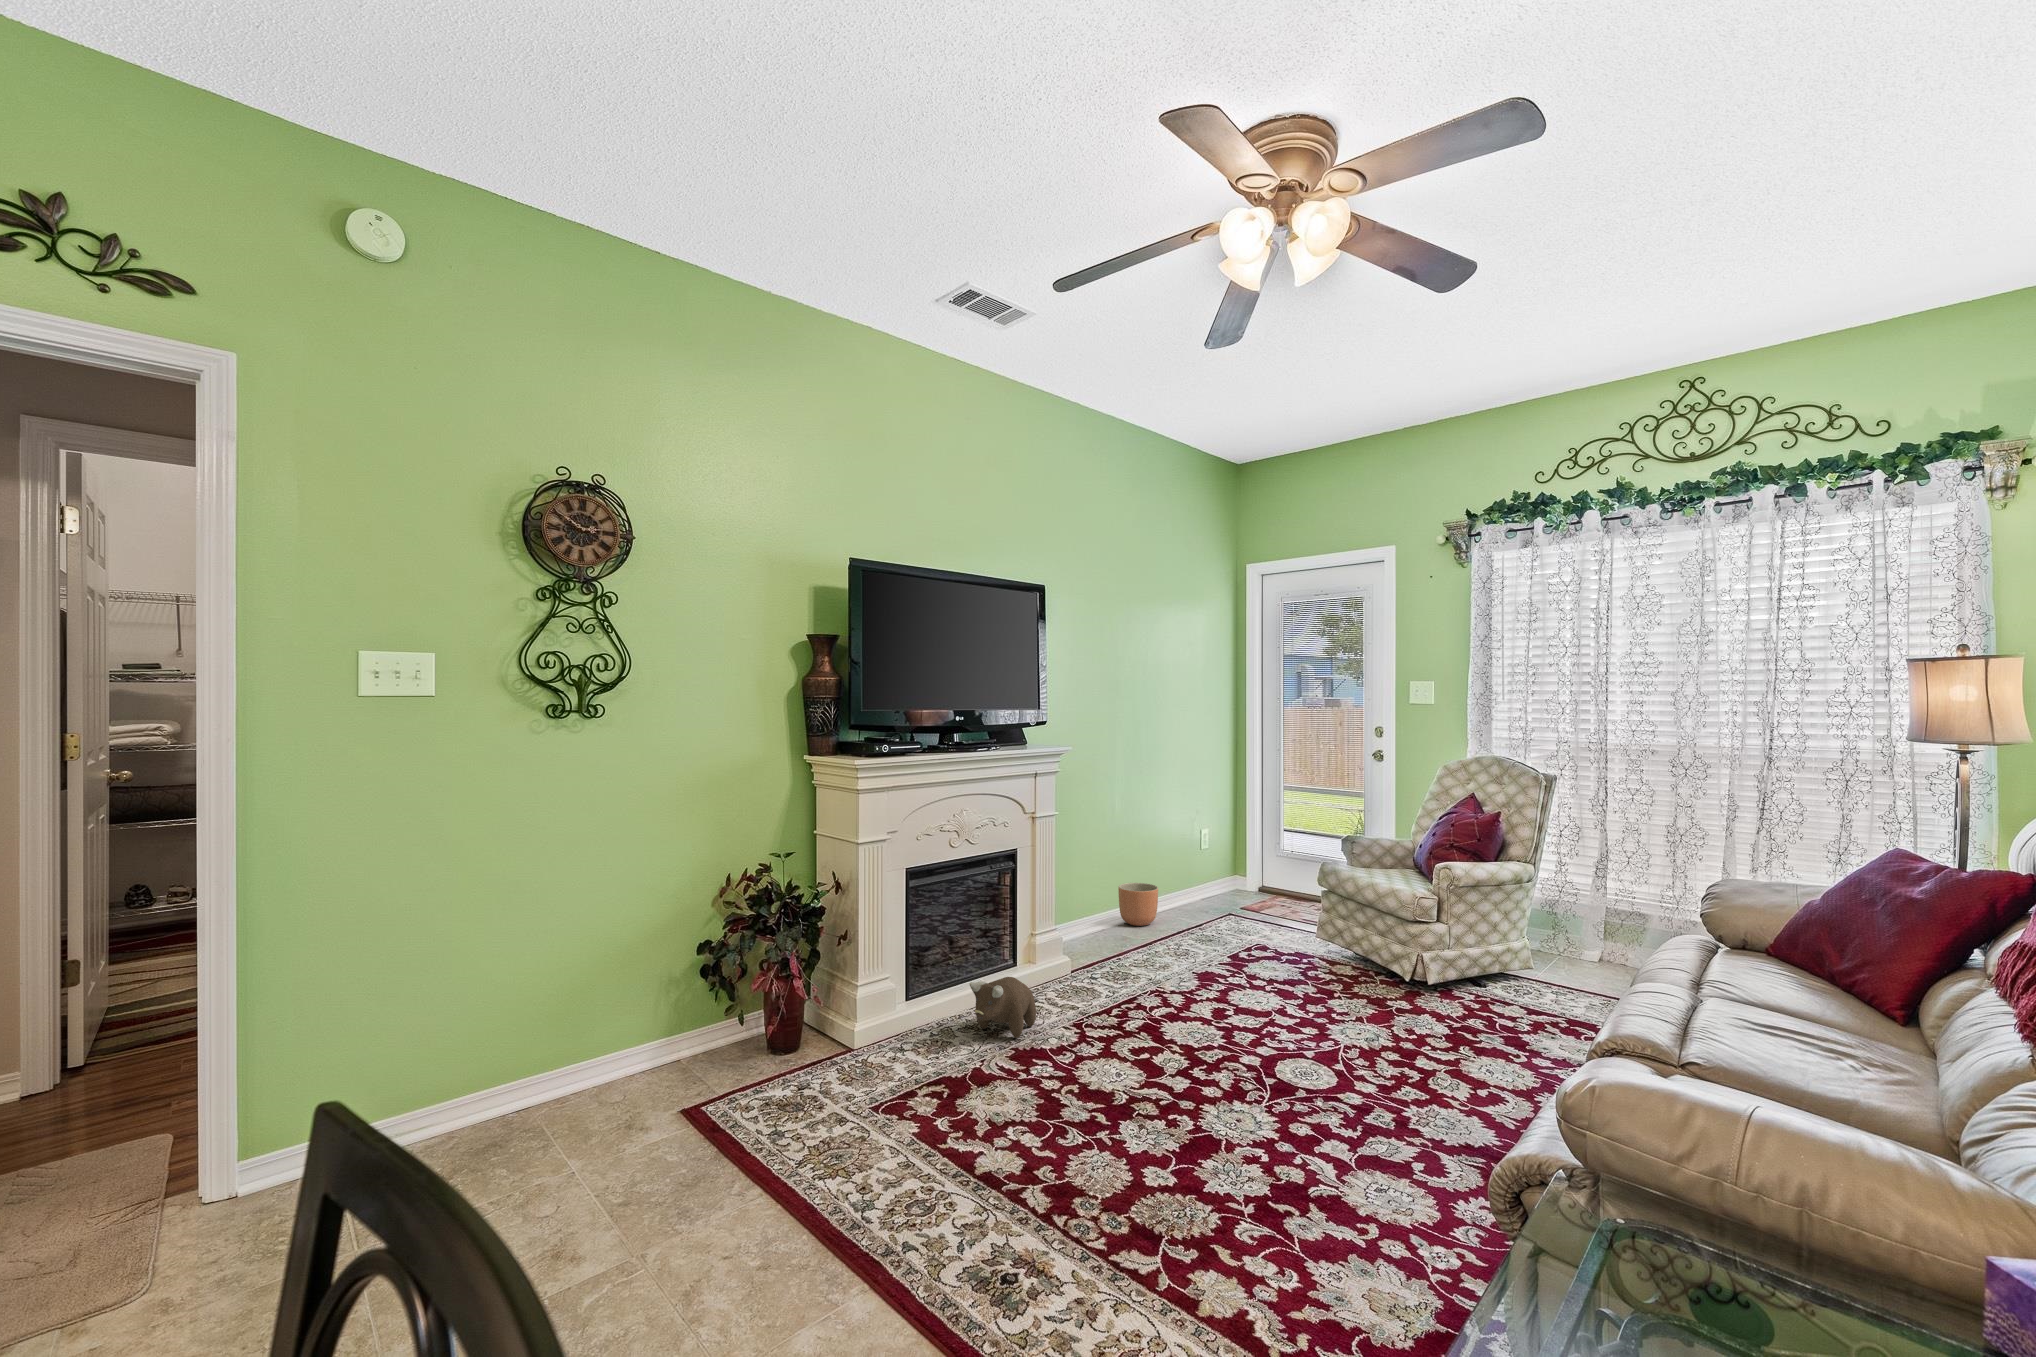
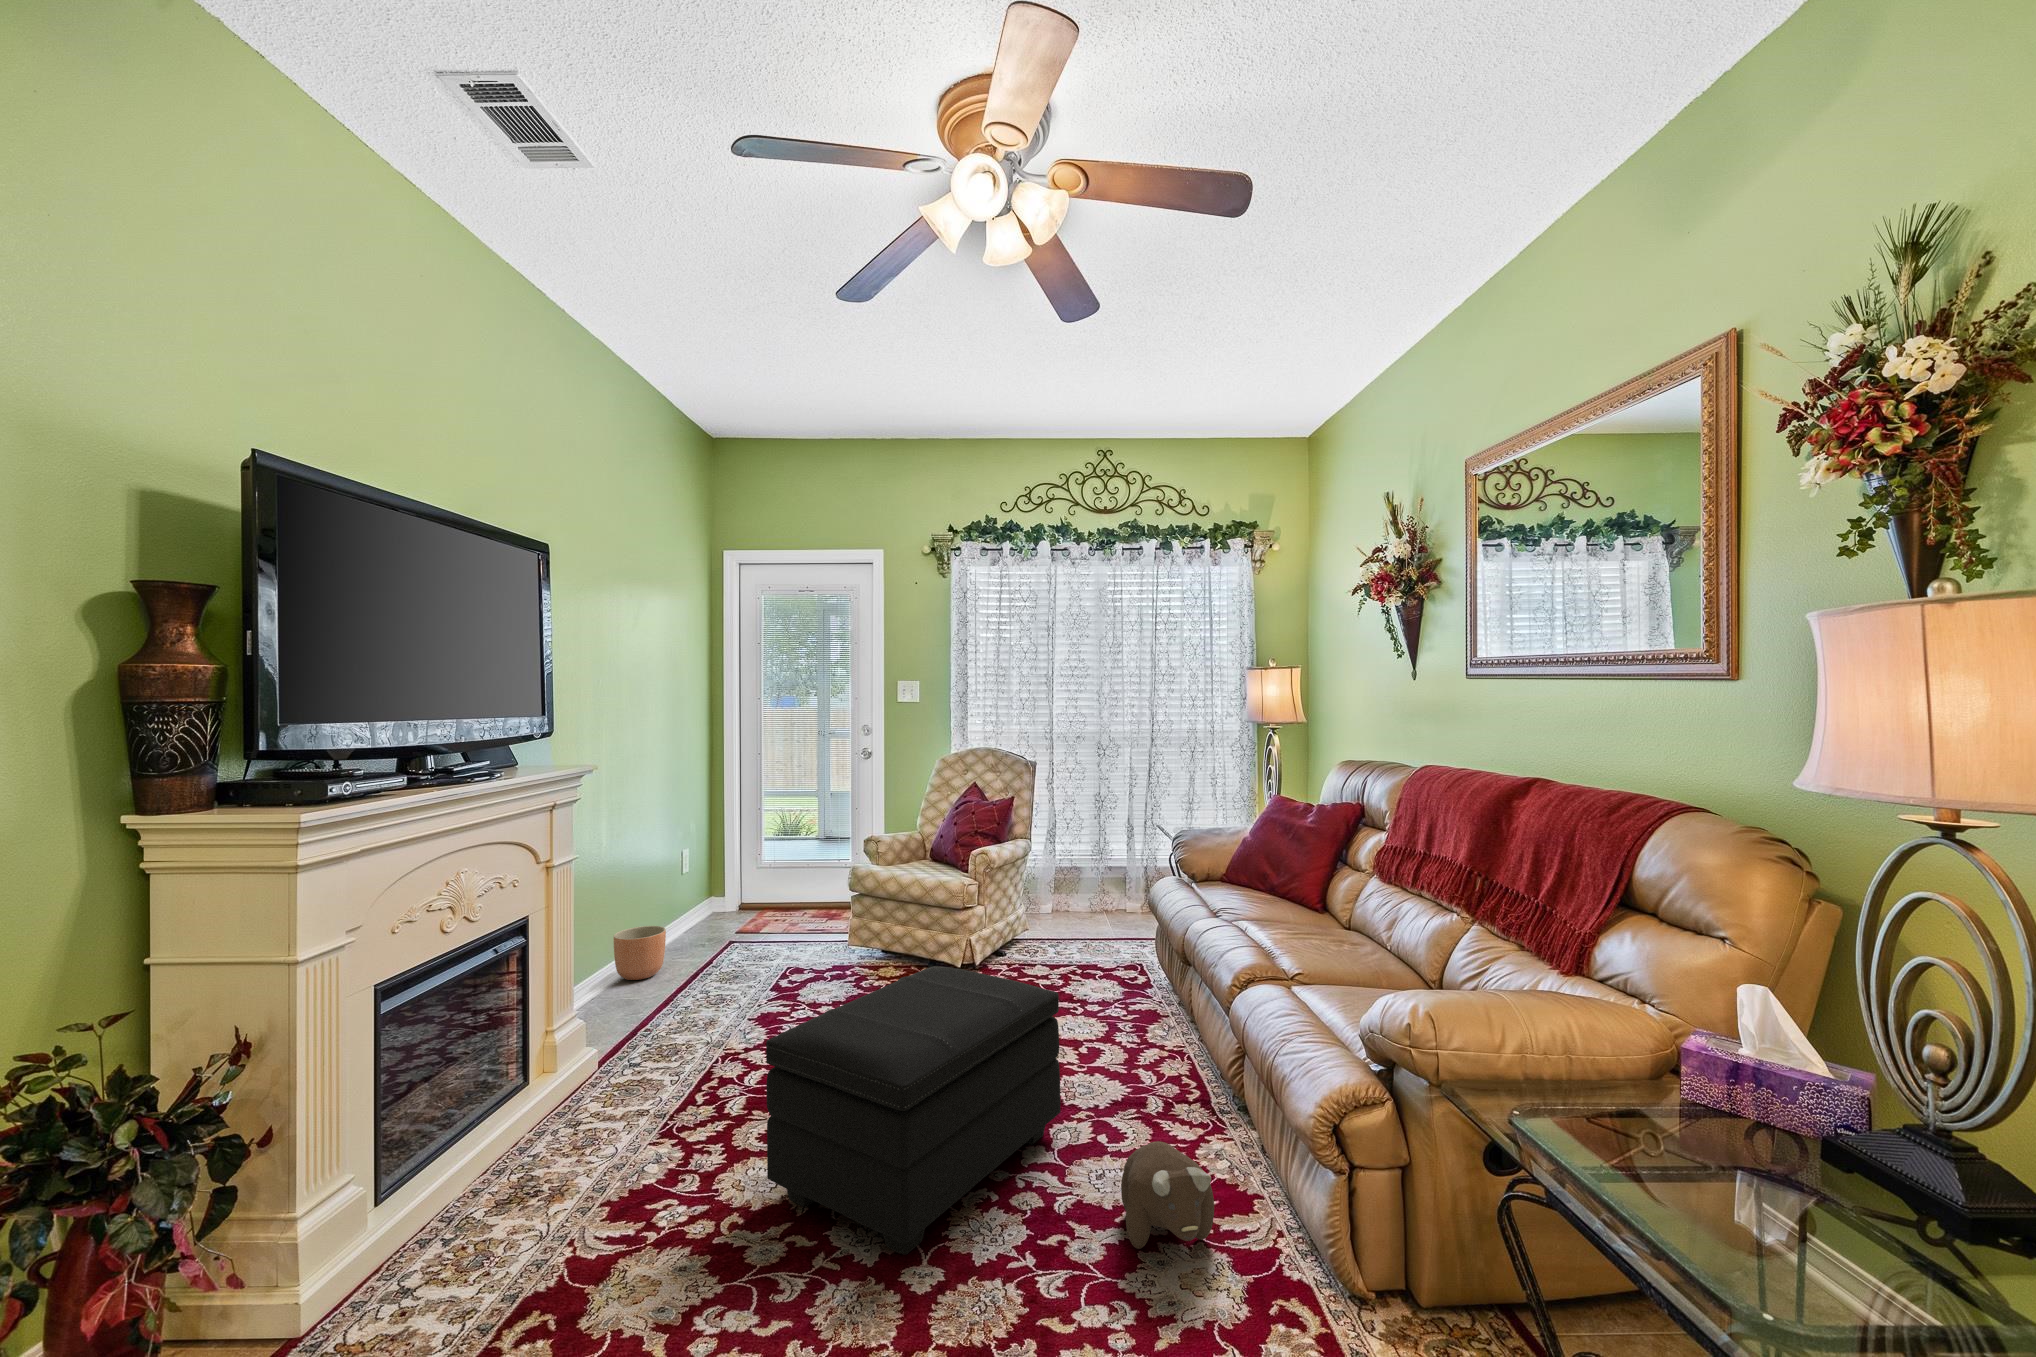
footstool: none [1101,952,1374,1158] -> present [766,966,1061,1255]
plush toy: present [970,977,1036,1038] -> present [1121,1141,1214,1249]

